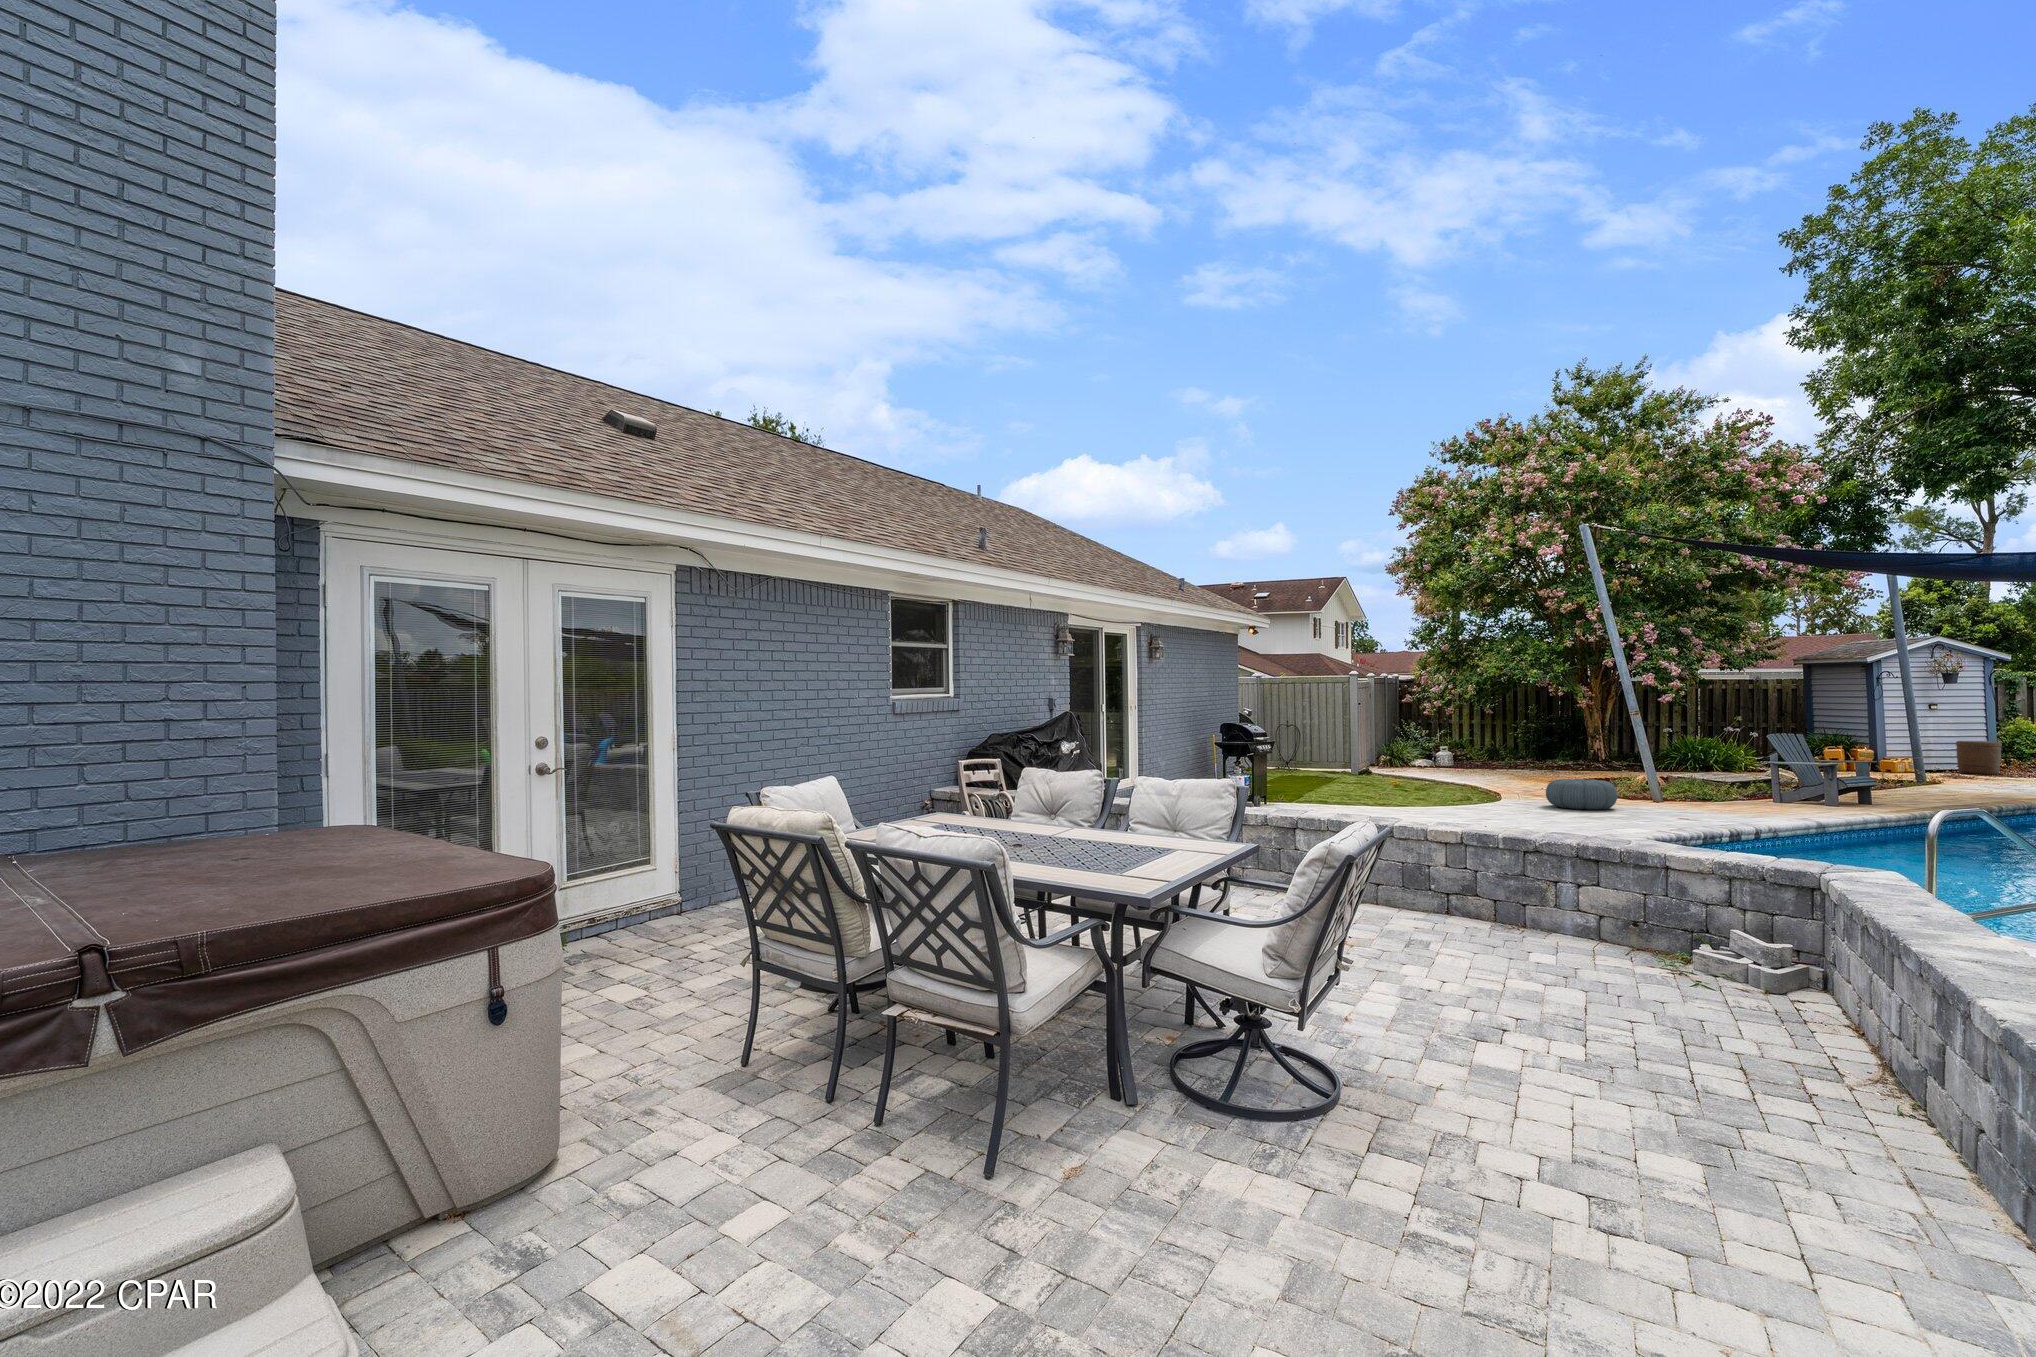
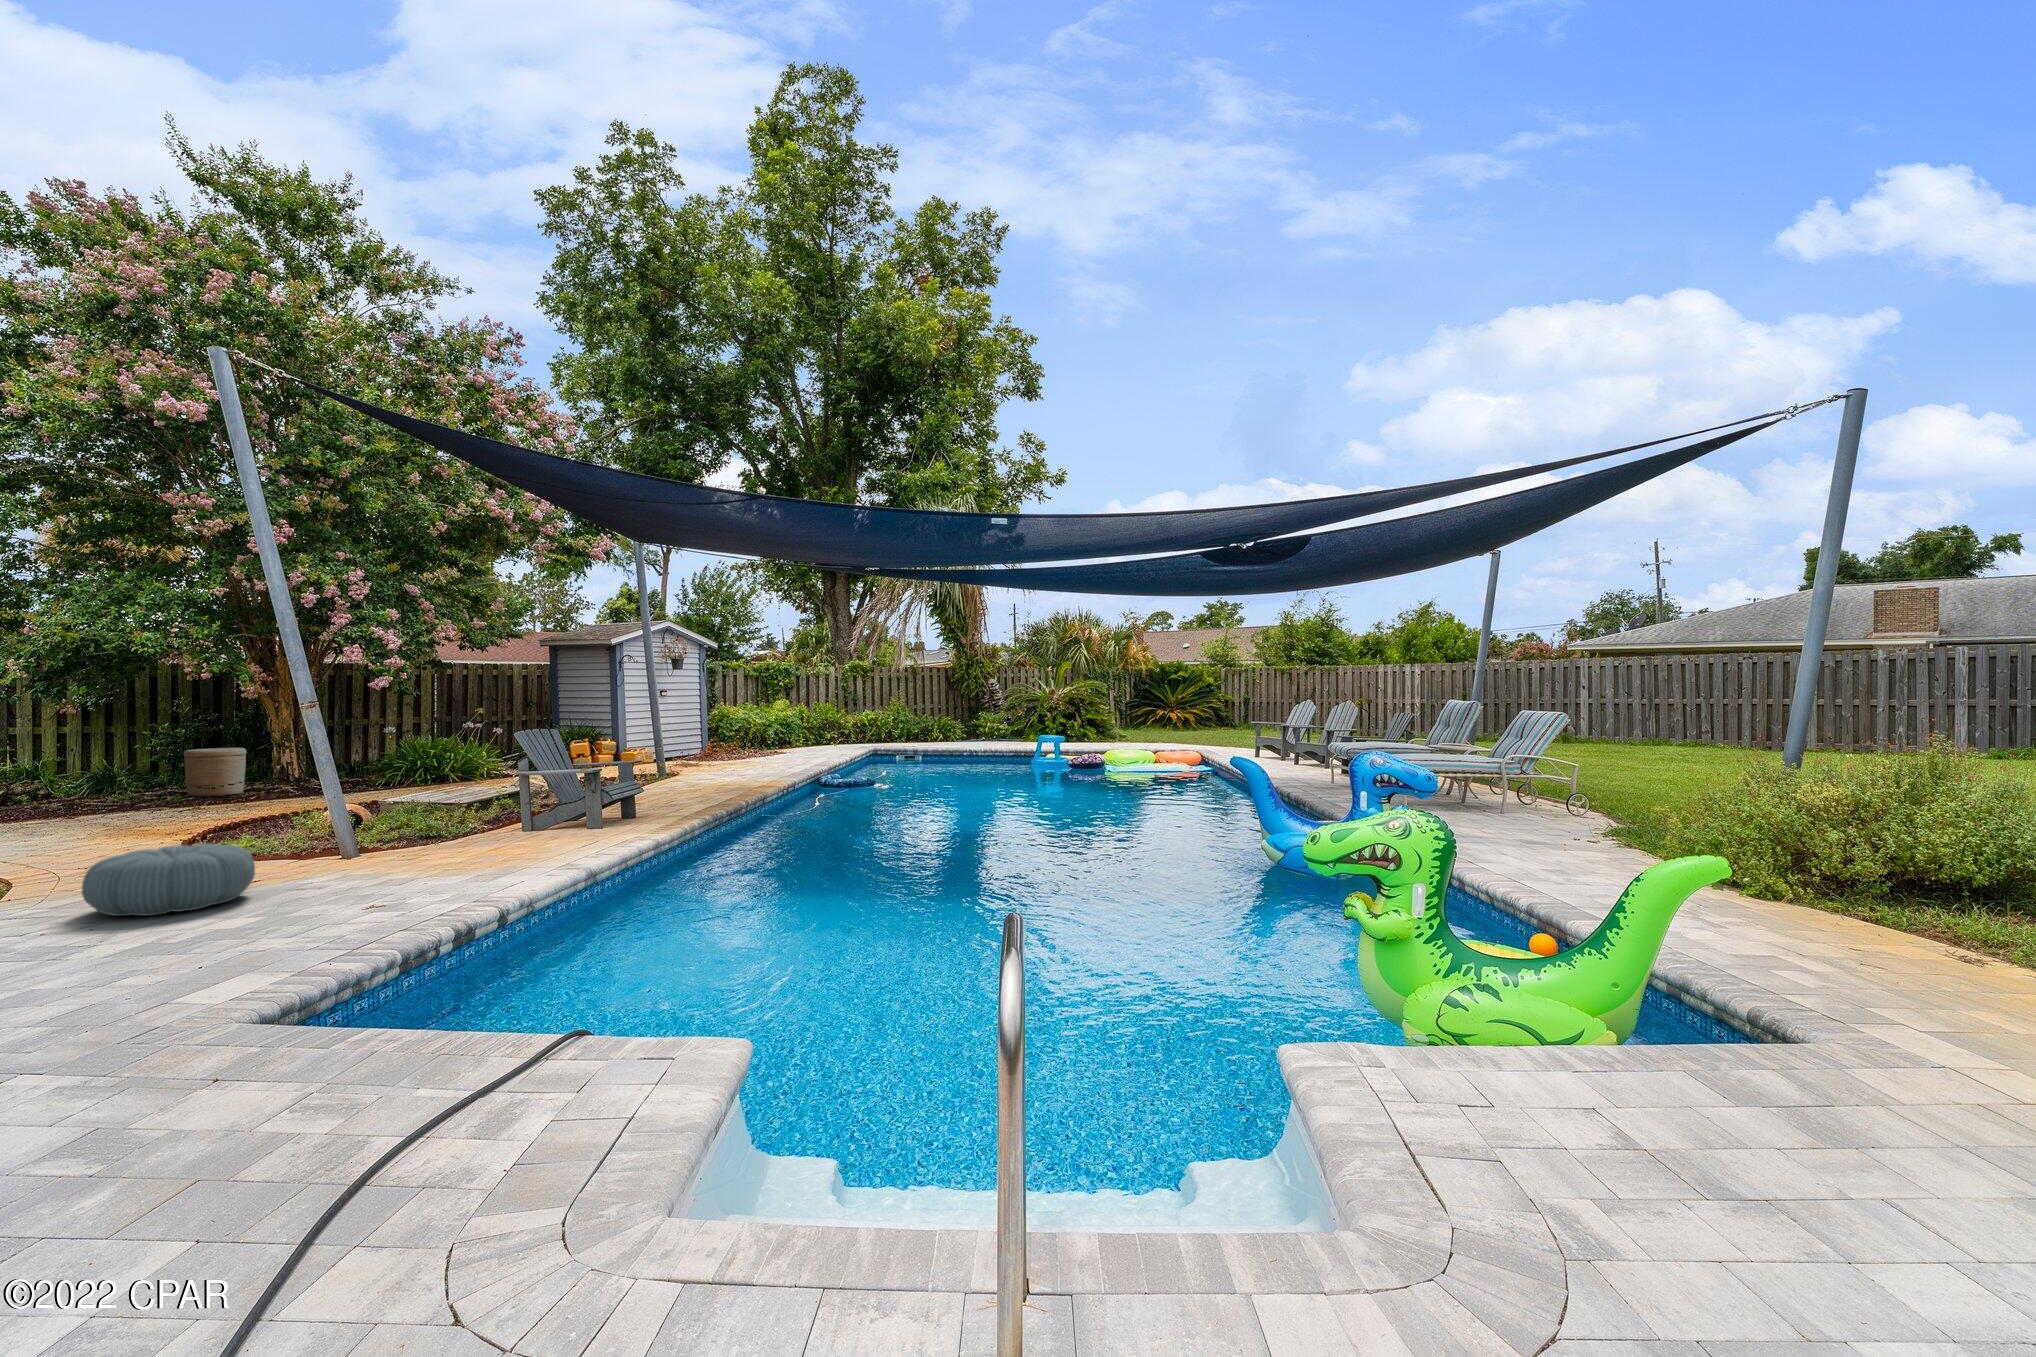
woven basket: present [1956,741,2002,775] -> present [184,748,247,797]

